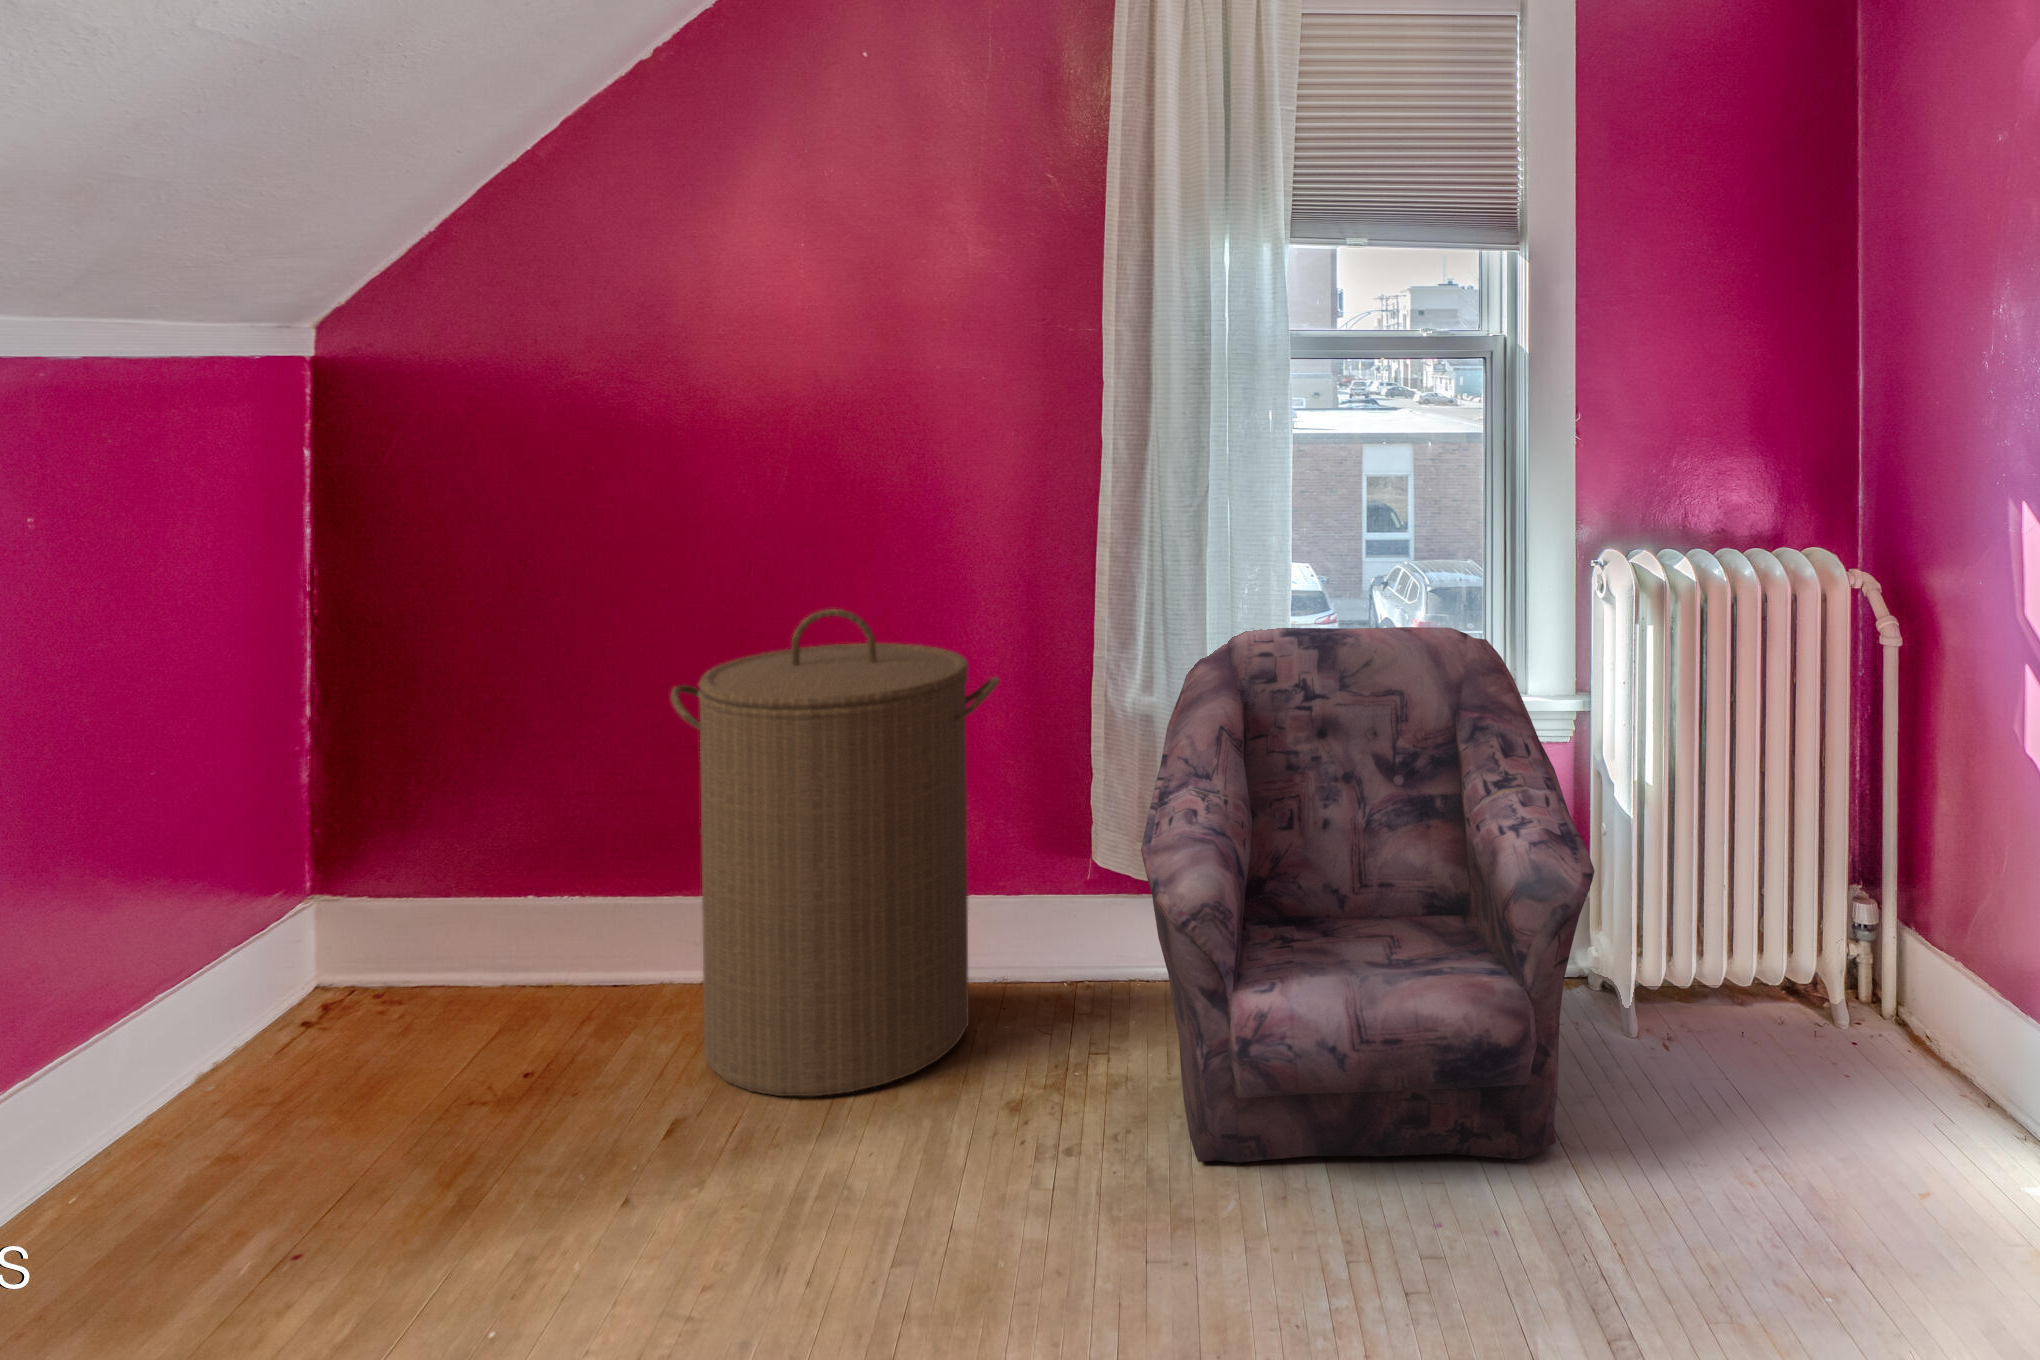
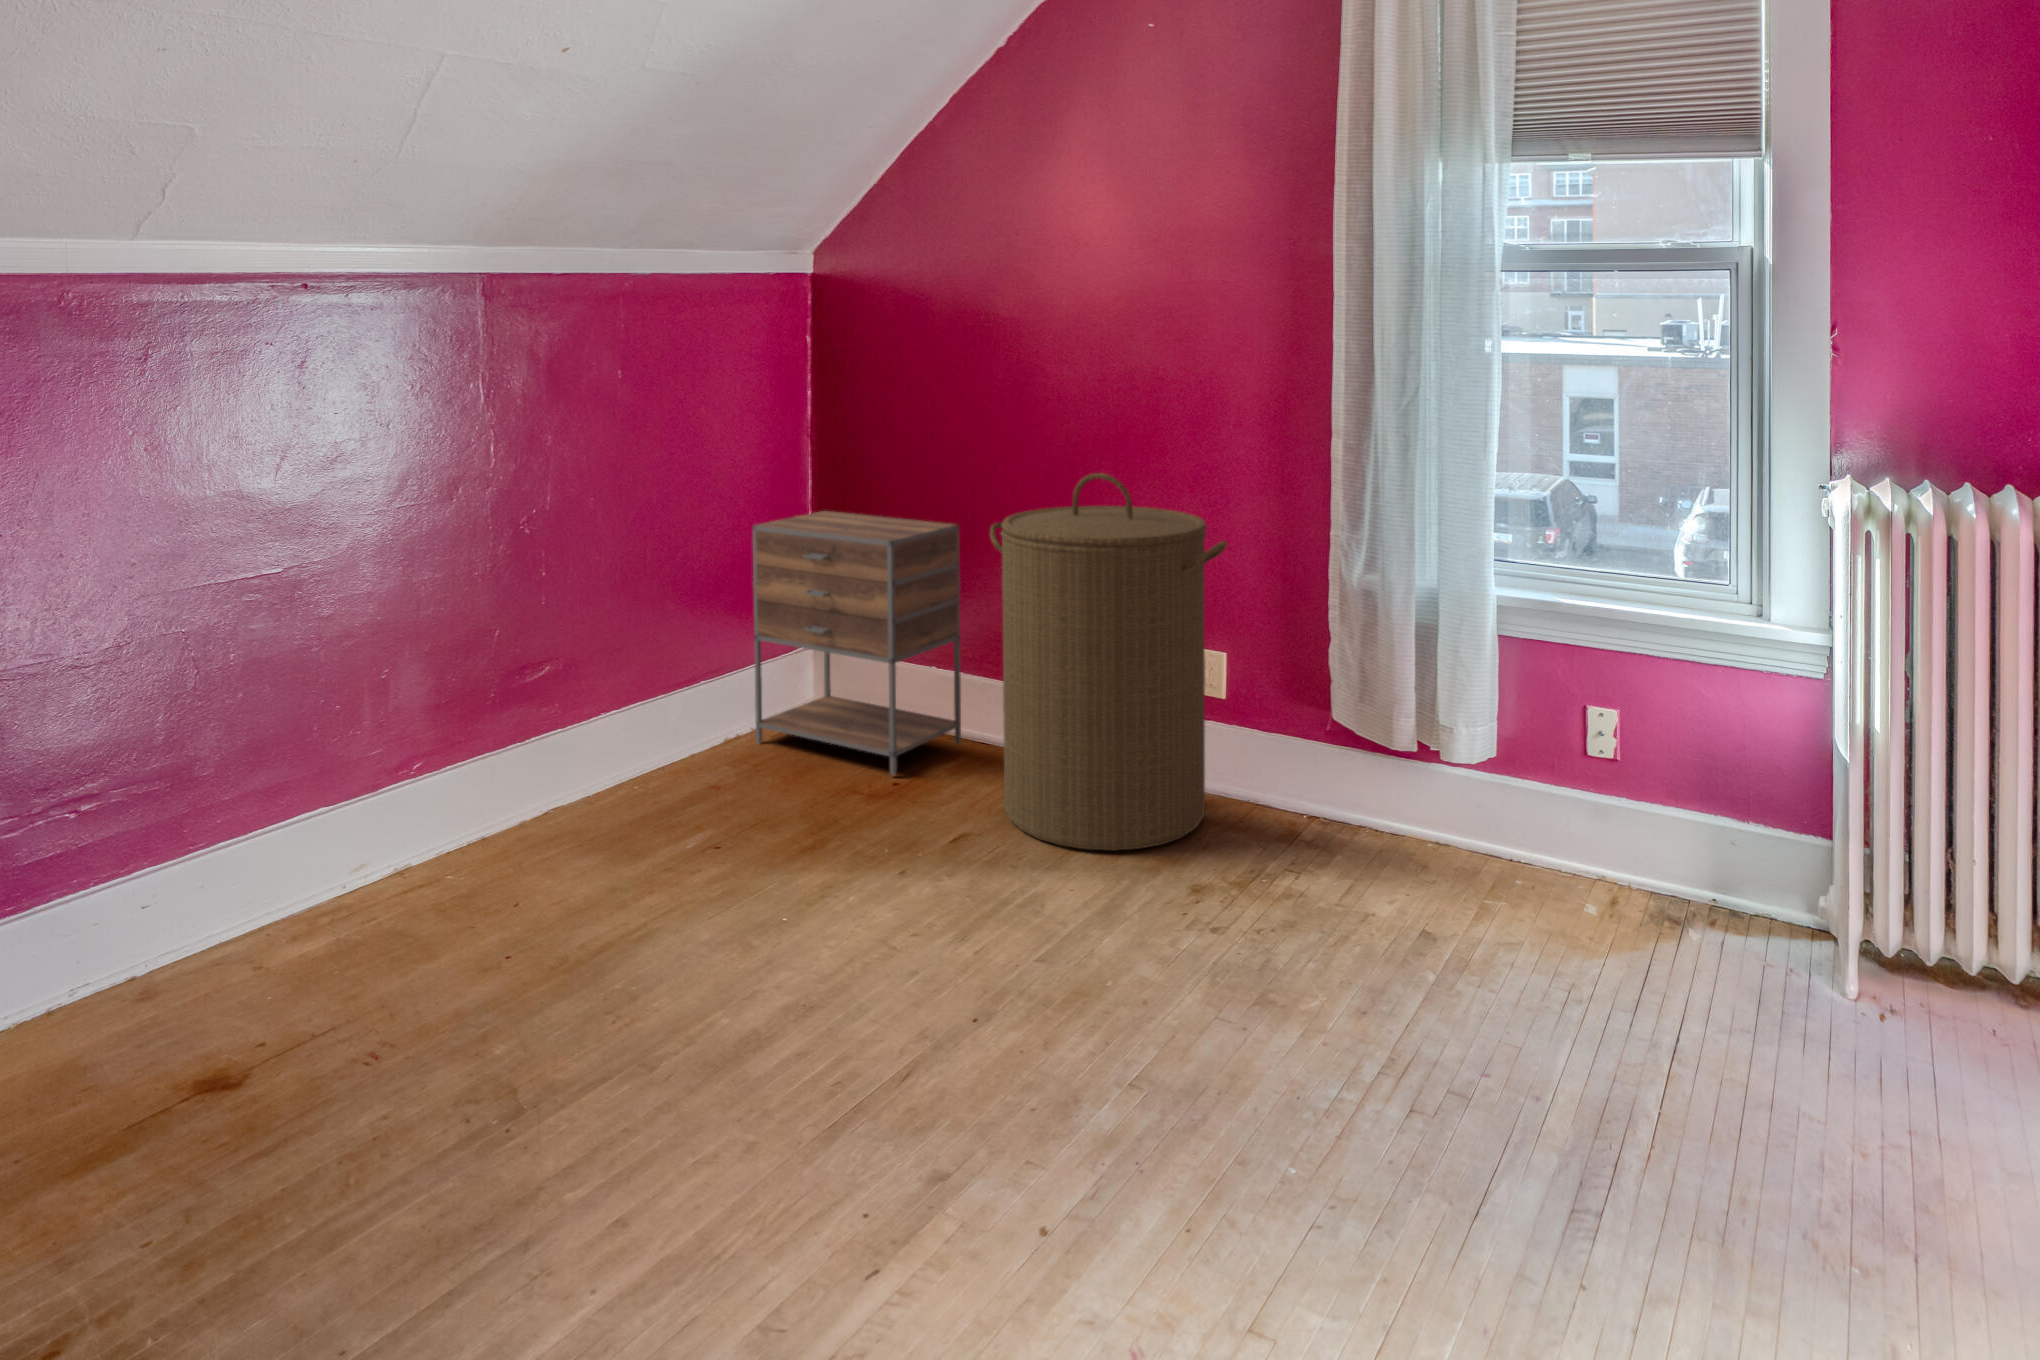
armchair: present [1141,627,1595,1162] -> none [1287,523,1748,1061]
nightstand: none [241,692,588,1066] -> present [753,511,961,776]

